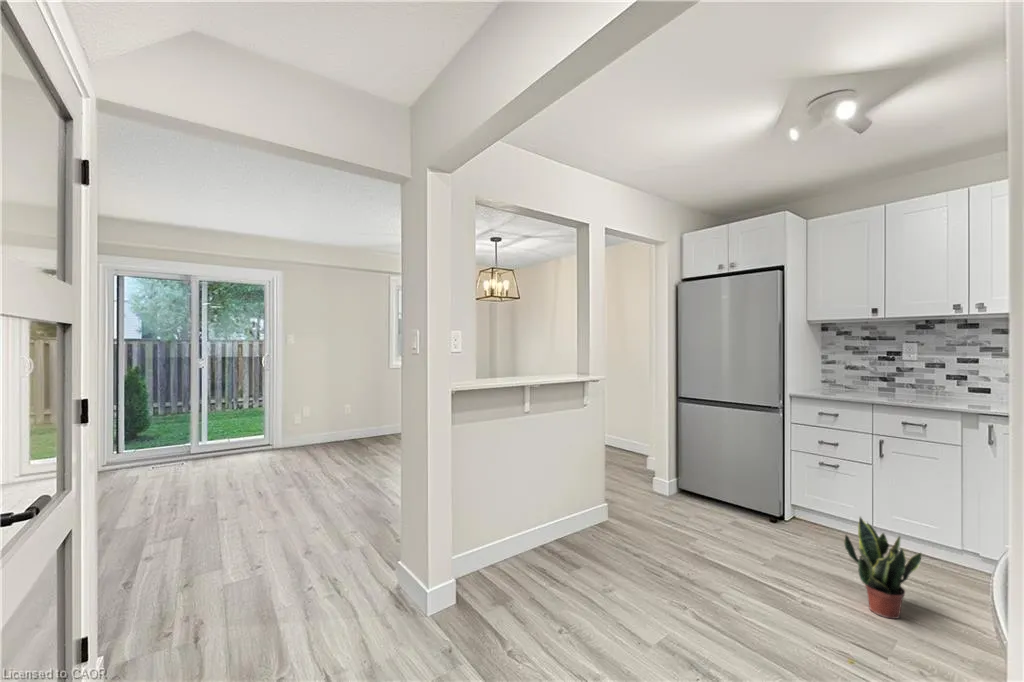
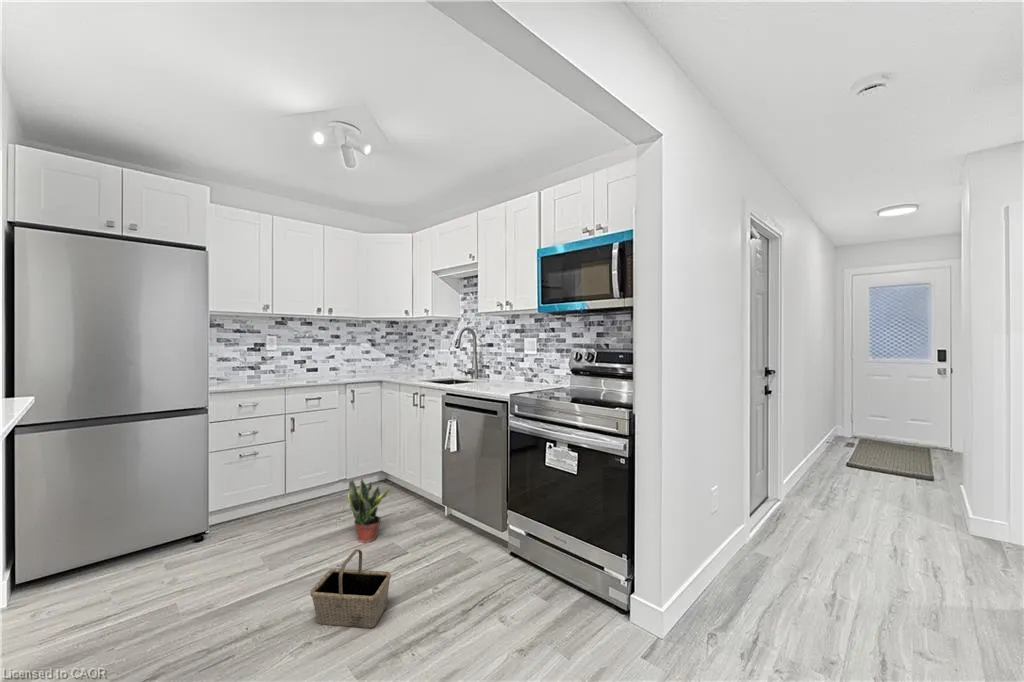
basket: none [698,560,768,649] -> present [310,550,391,628]

